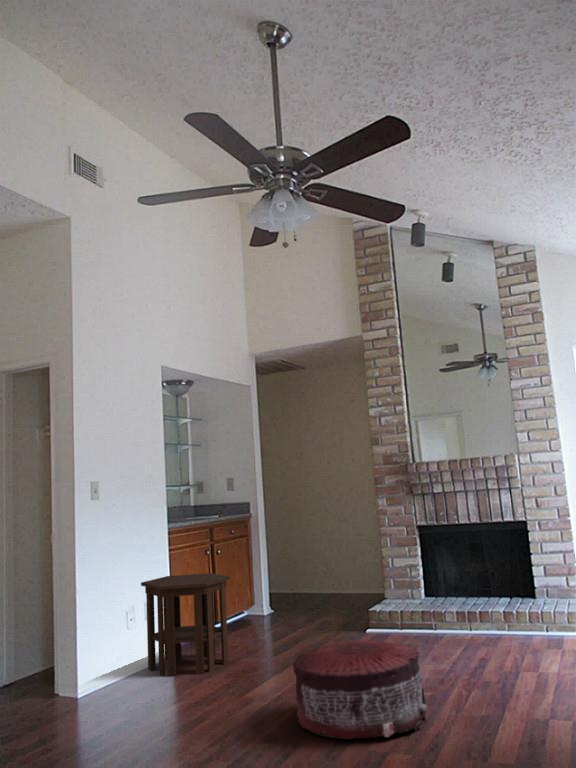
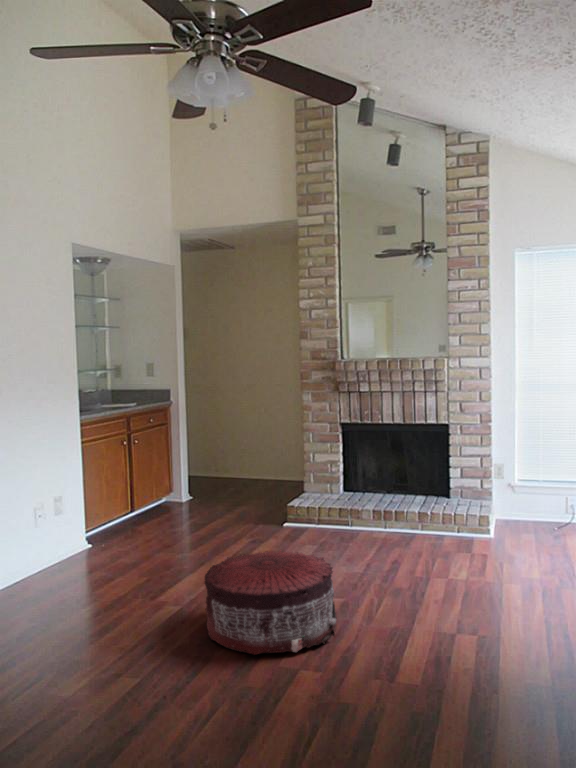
side table: present [141,573,230,676] -> none [49,468,145,573]

